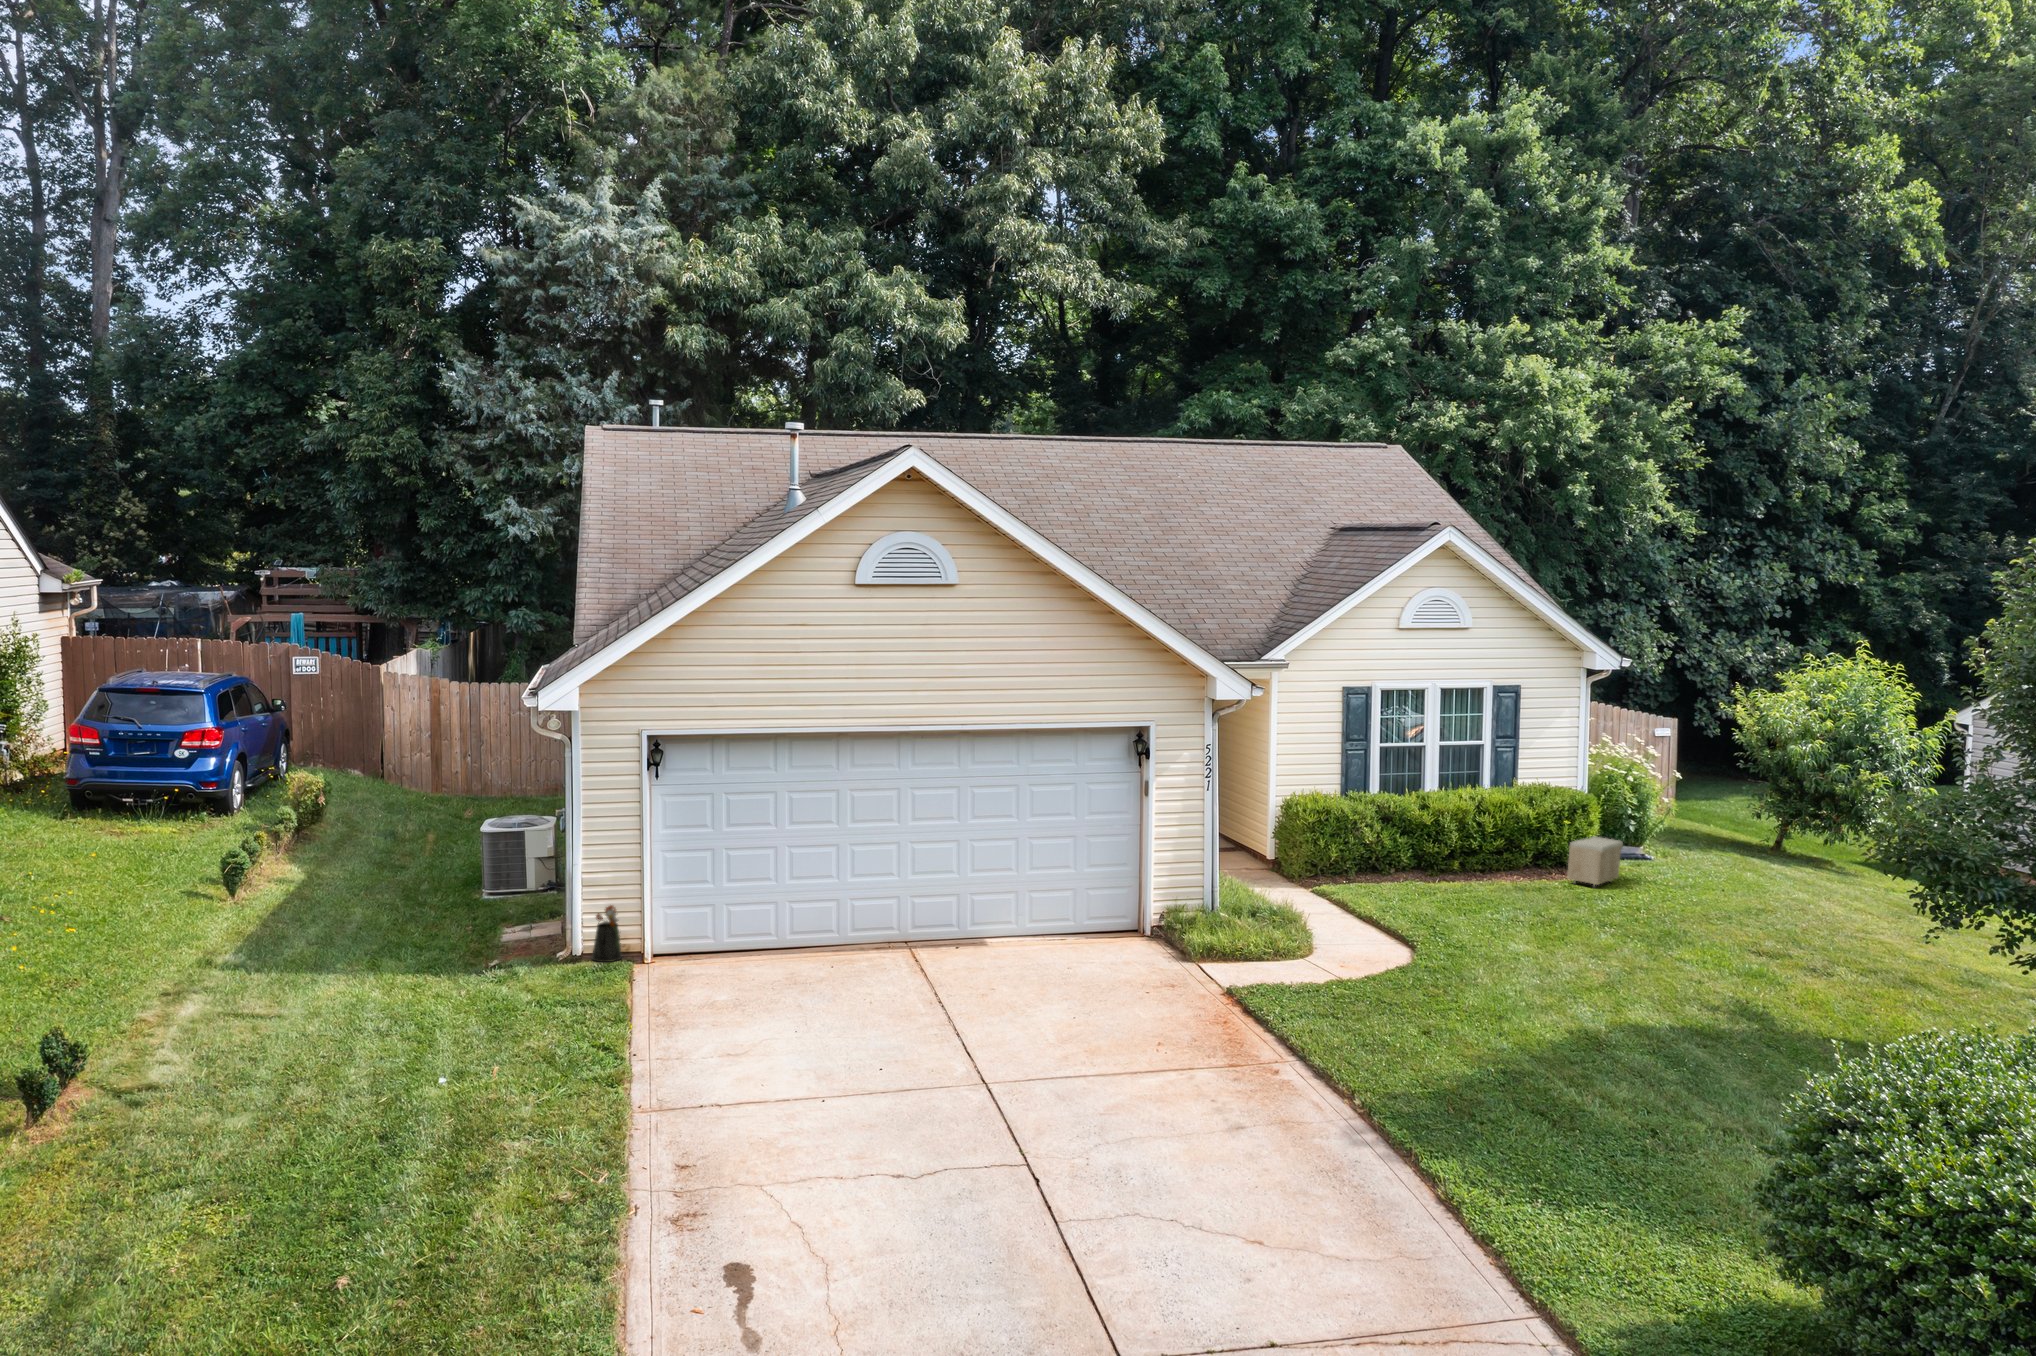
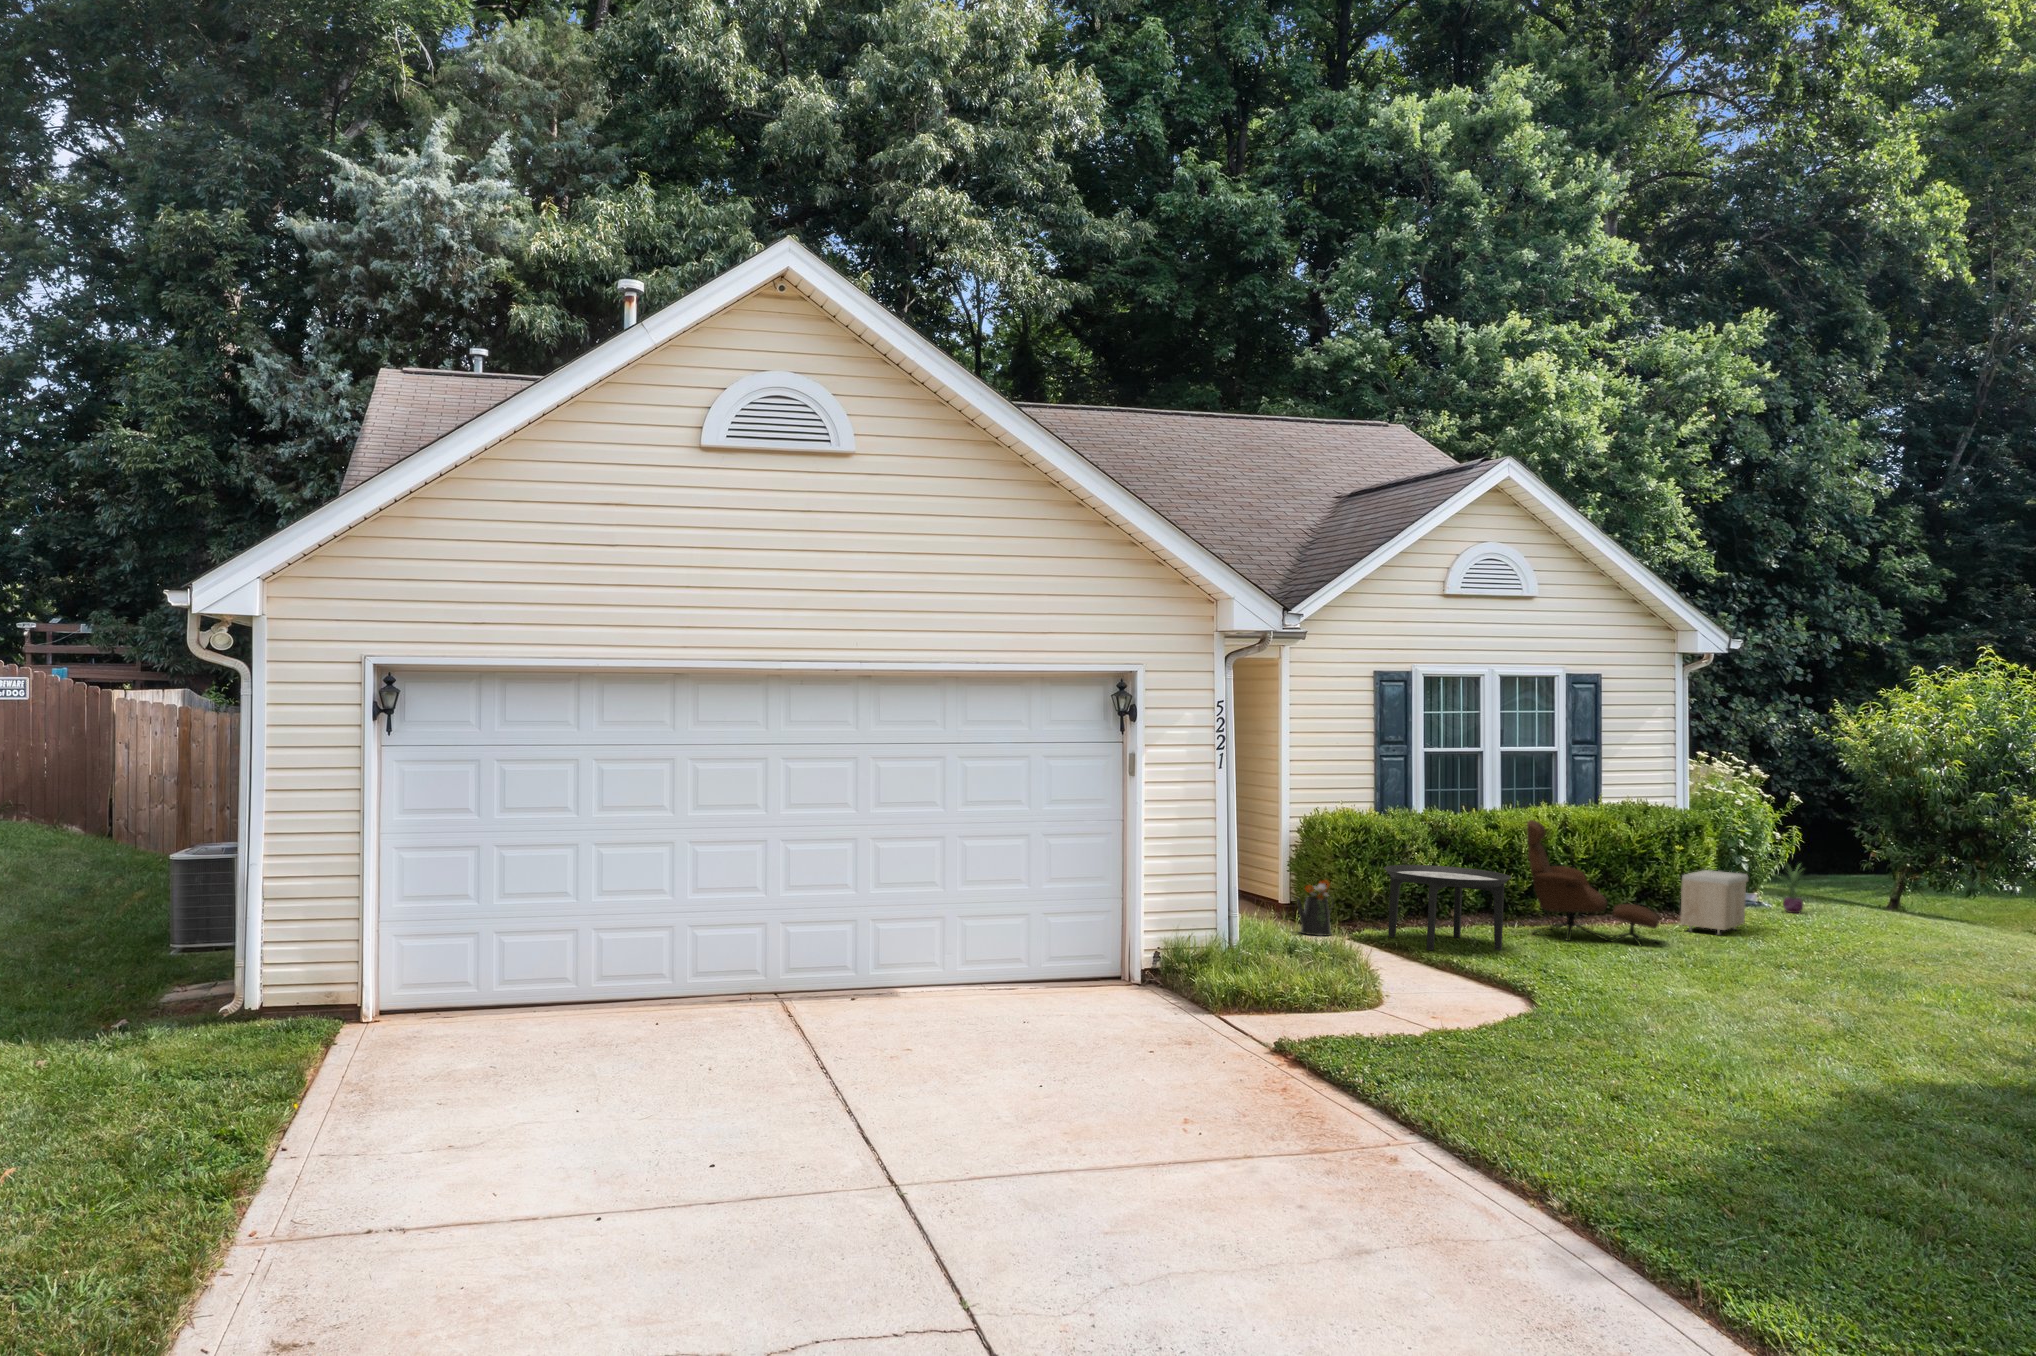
lounge chair: none [1449,802,1543,899] -> present [1527,820,1659,946]
decorative plant: none [1644,824,1692,864] -> present [1780,864,1803,913]
round table: none [1338,837,1430,903] -> present [1384,865,1511,950]
watering can: present [592,905,622,962] -> present [1297,880,1333,936]

